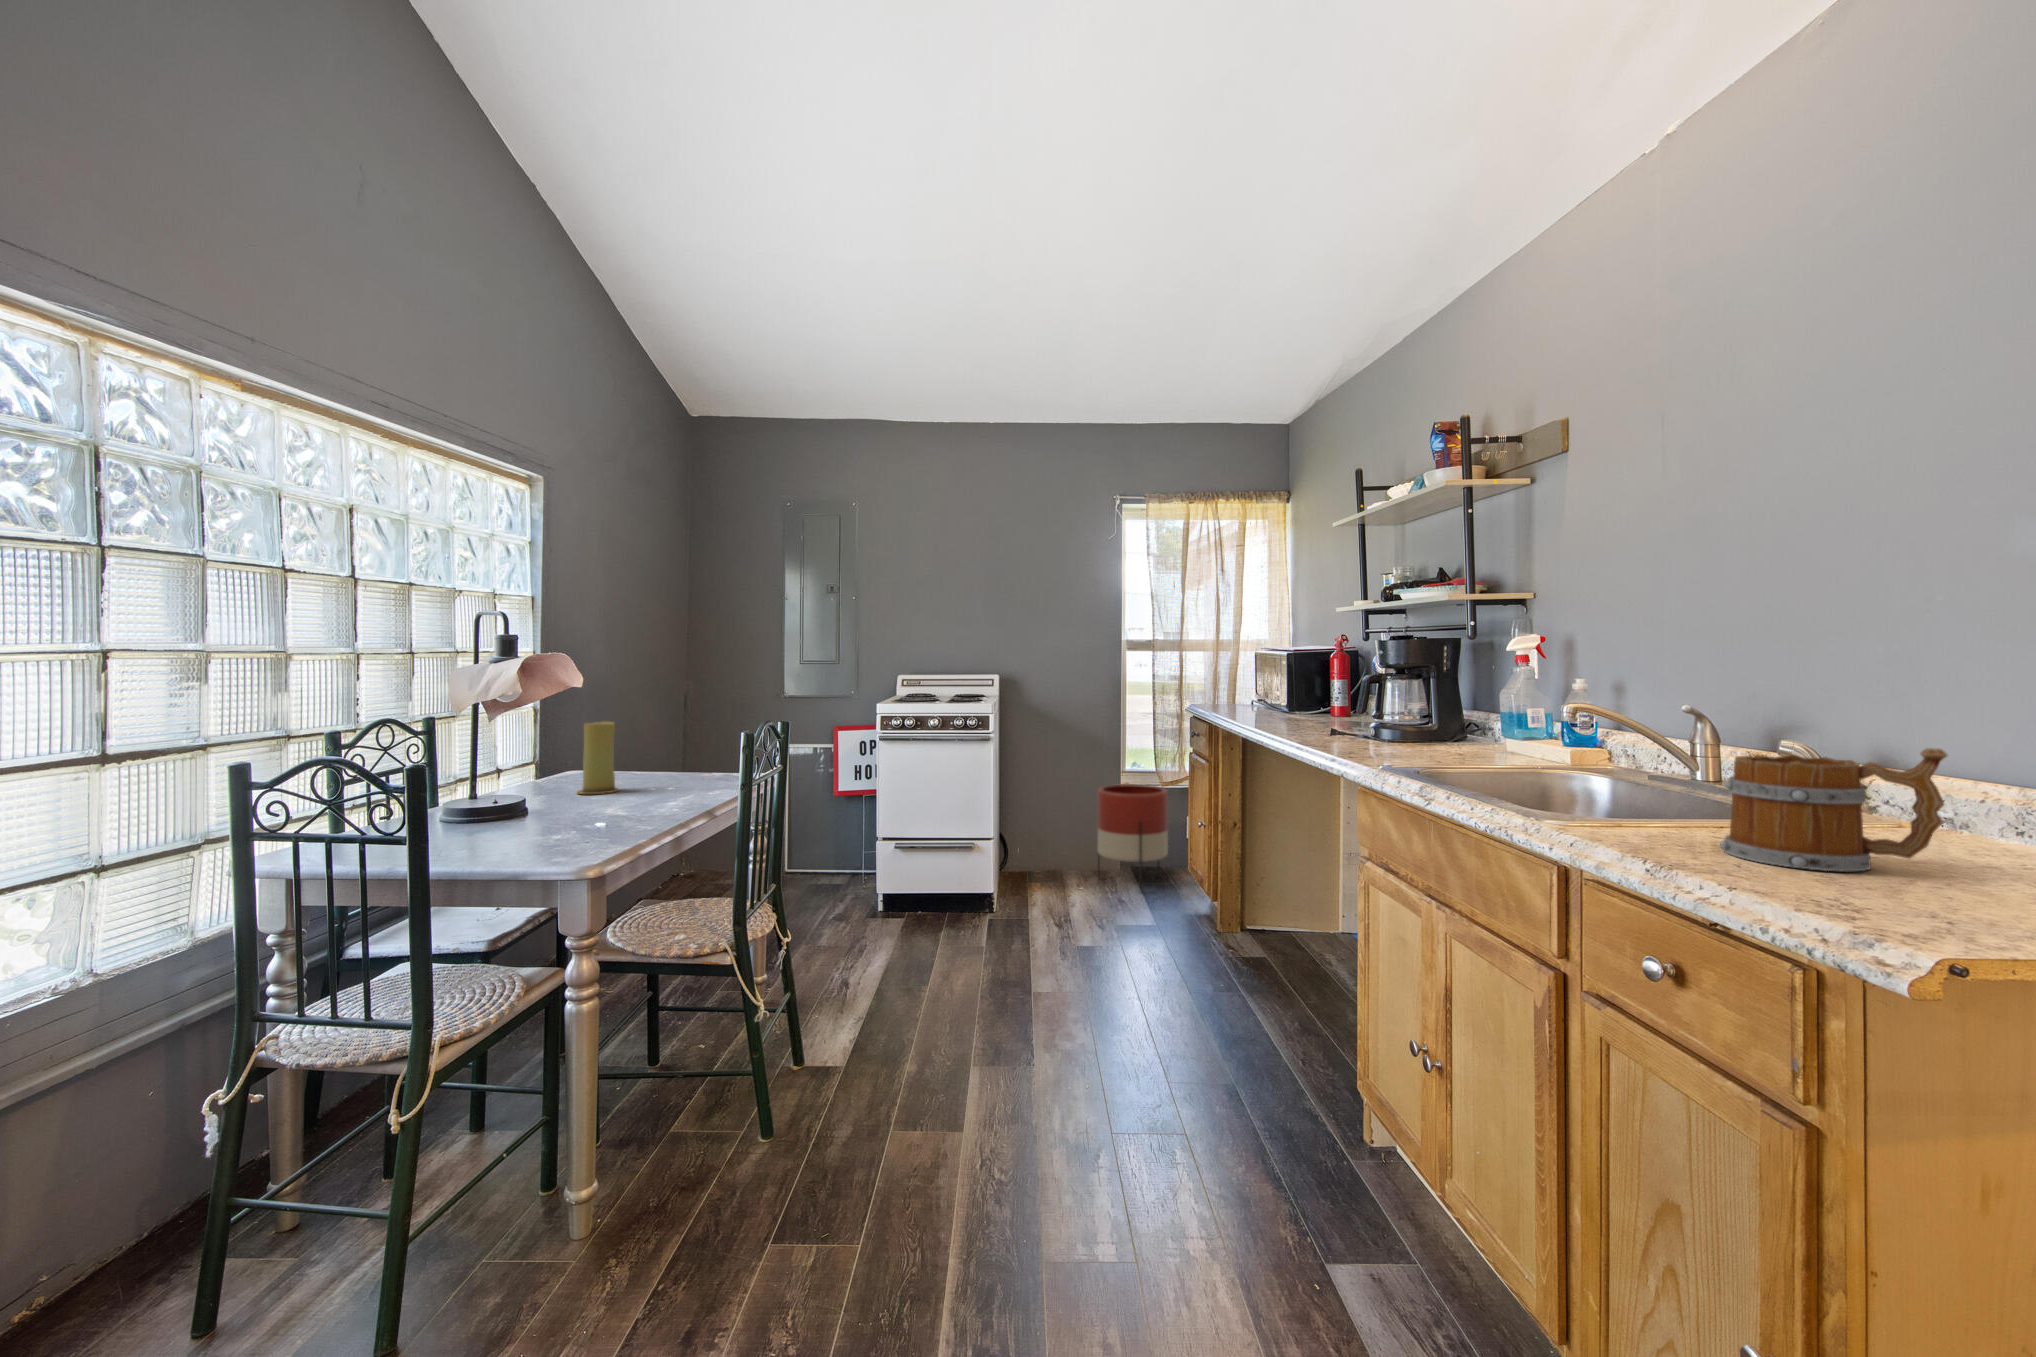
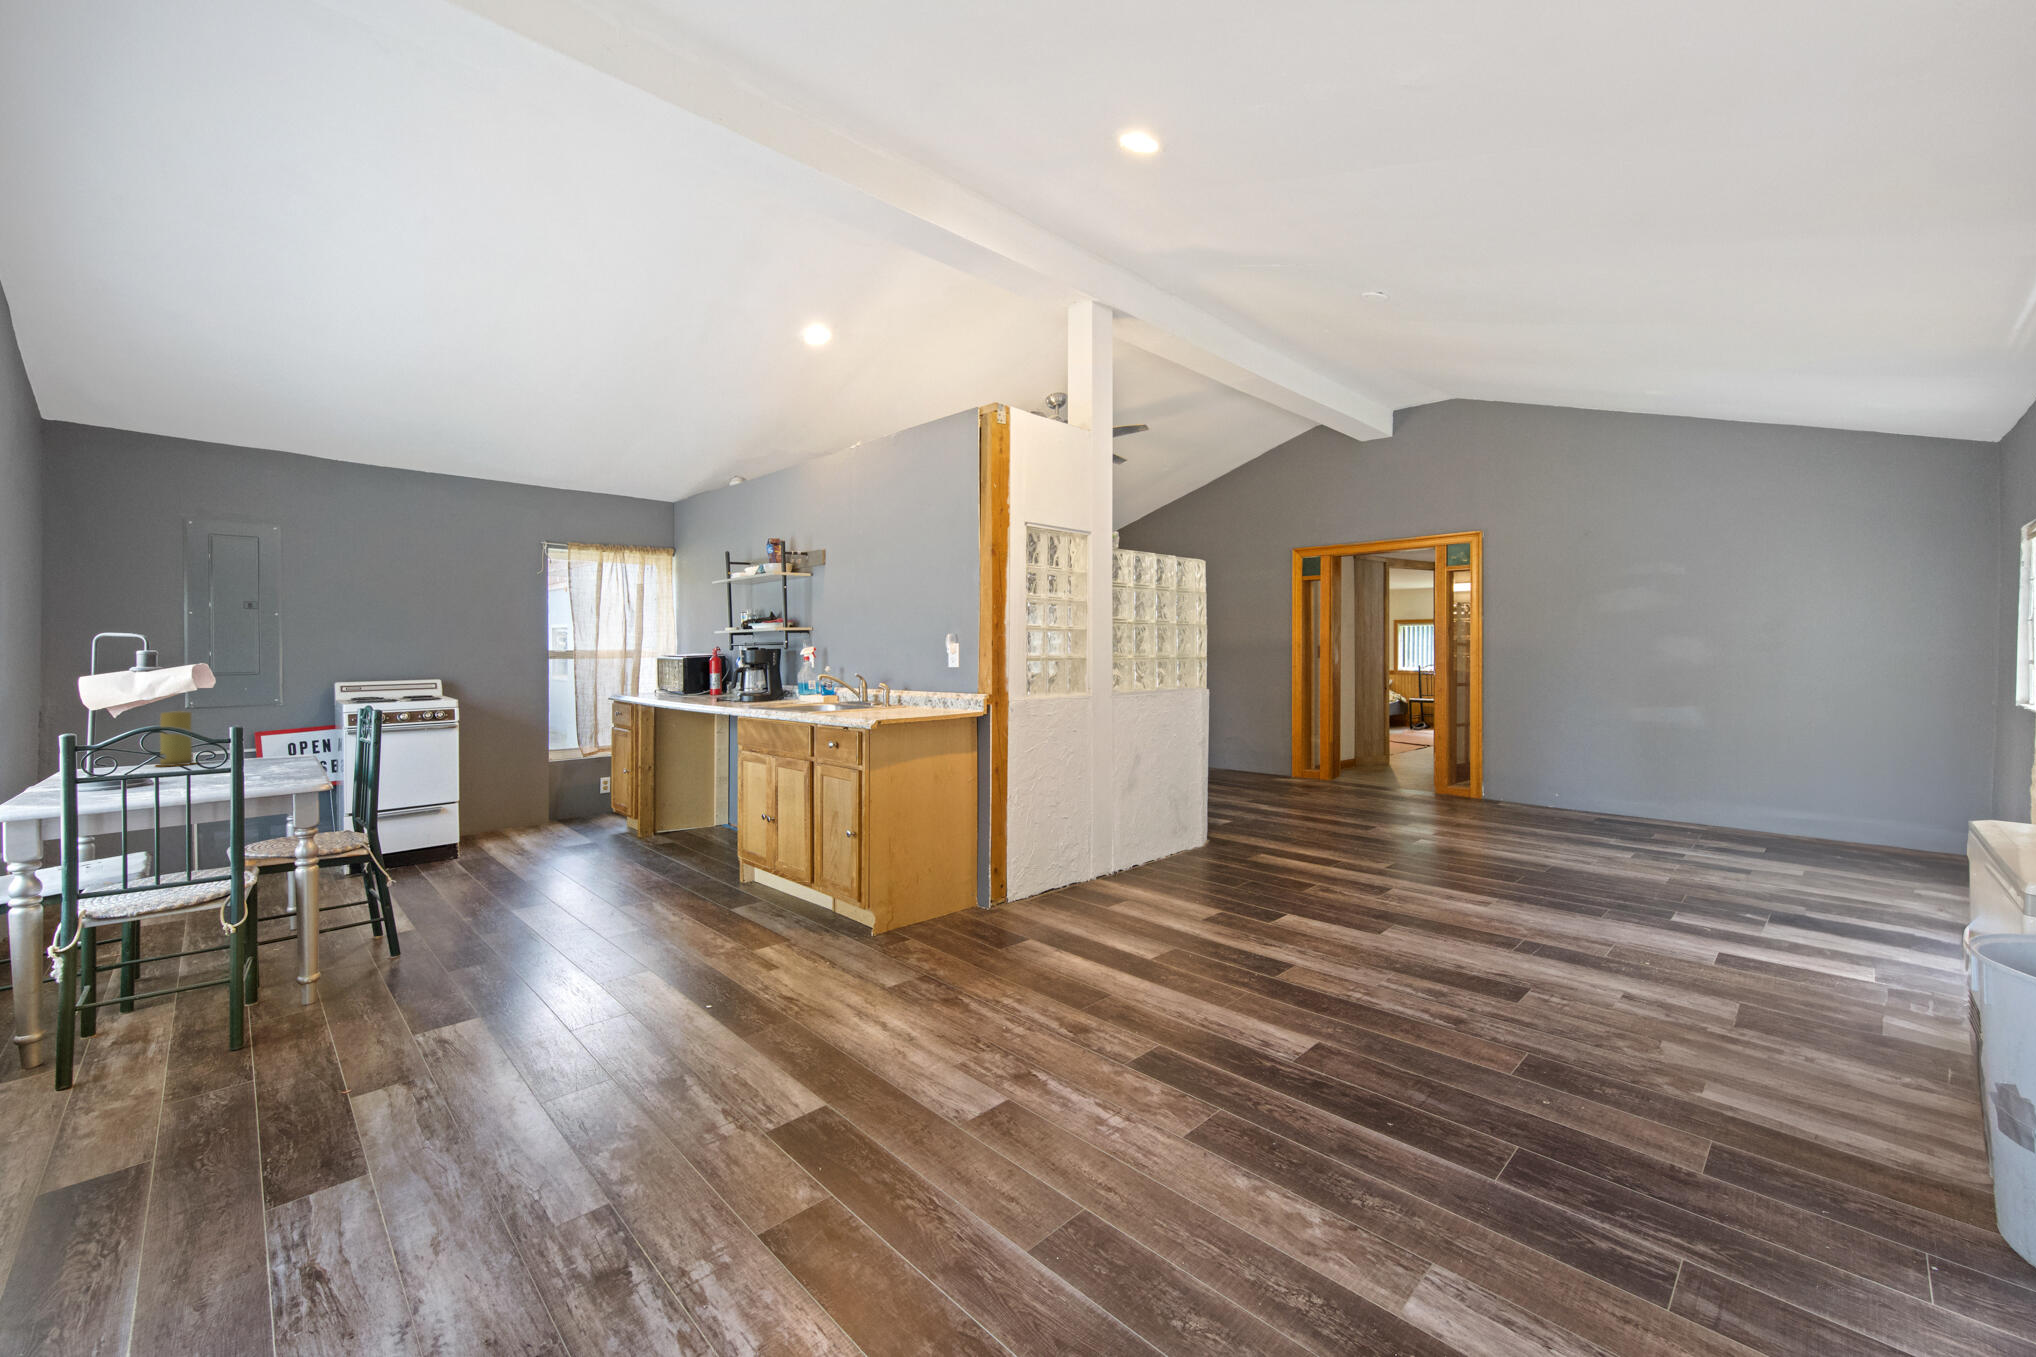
mug: present [1720,748,1947,871] -> none [849,679,894,714]
planter: present [1097,784,1168,891] -> none [534,758,594,834]

